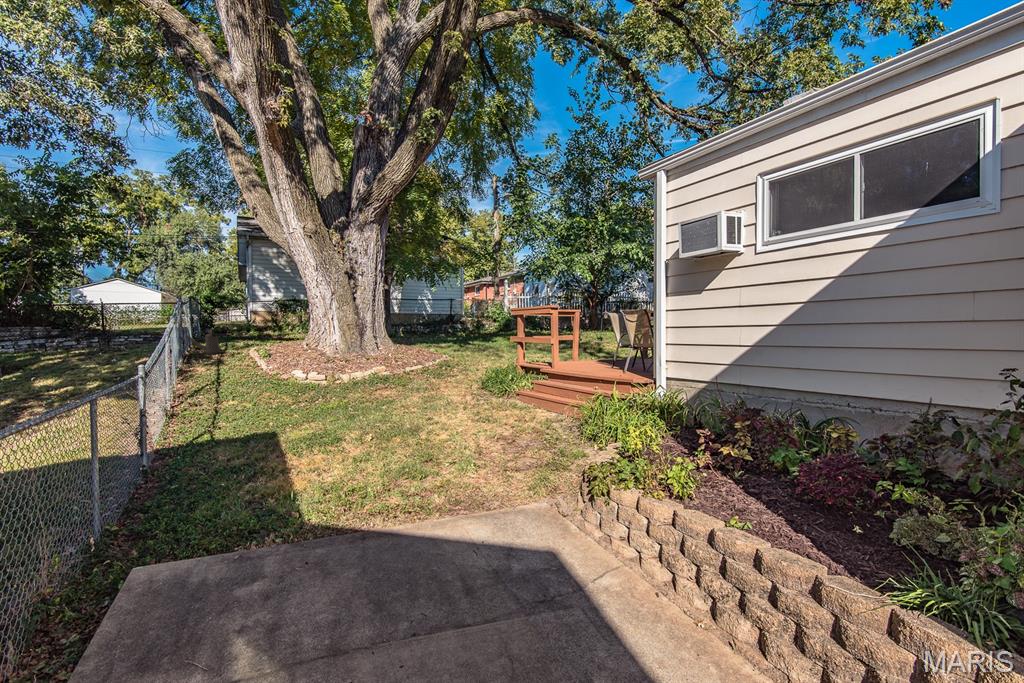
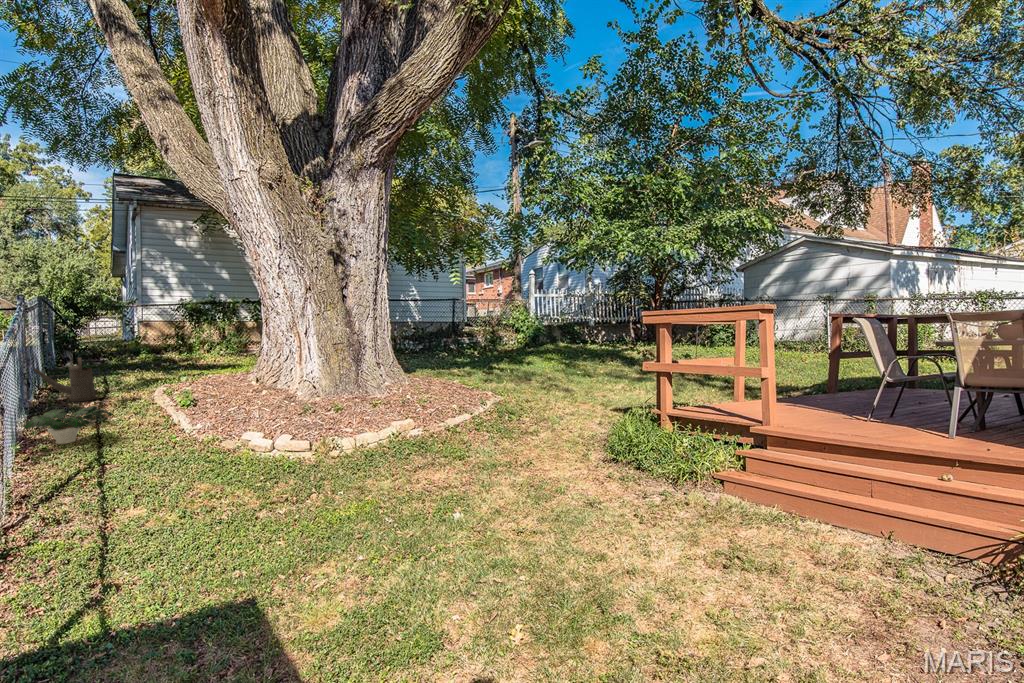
potted plant: none [180,354,226,373] -> present [24,406,113,444]

